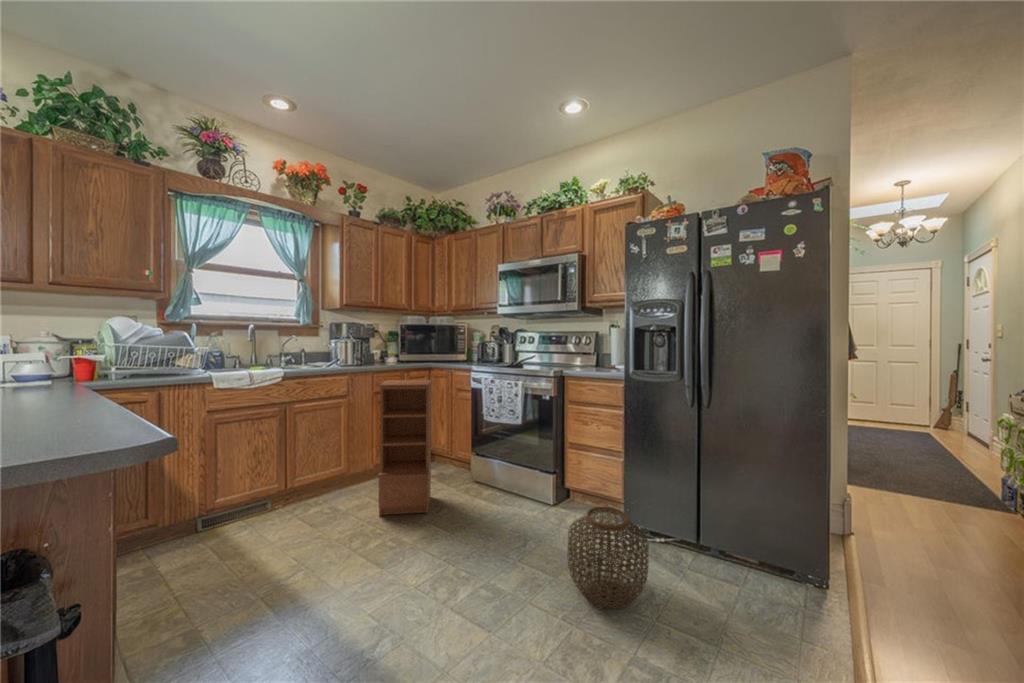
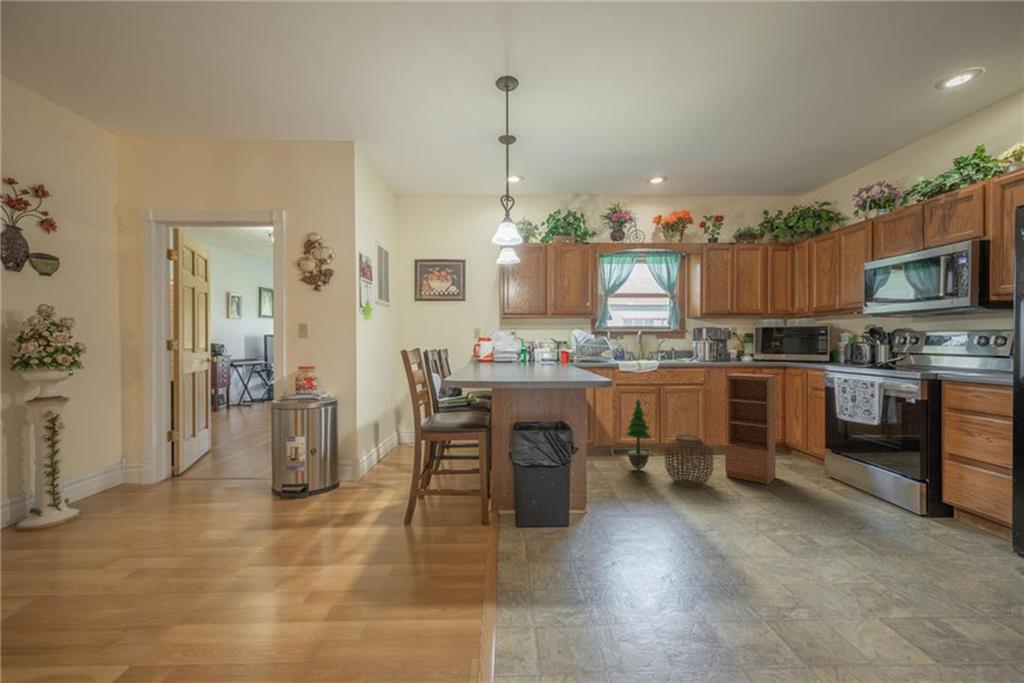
potted tree: none [220,434,271,551] -> present [625,399,651,470]
woven basket: present [568,507,649,609] -> present [665,435,713,488]

